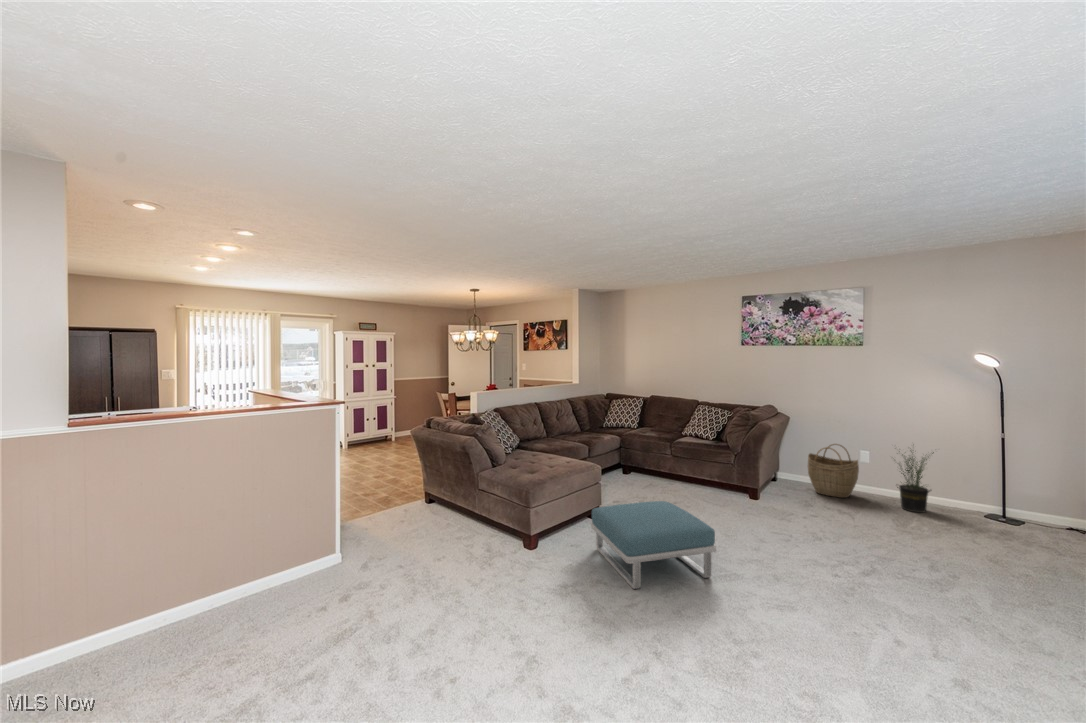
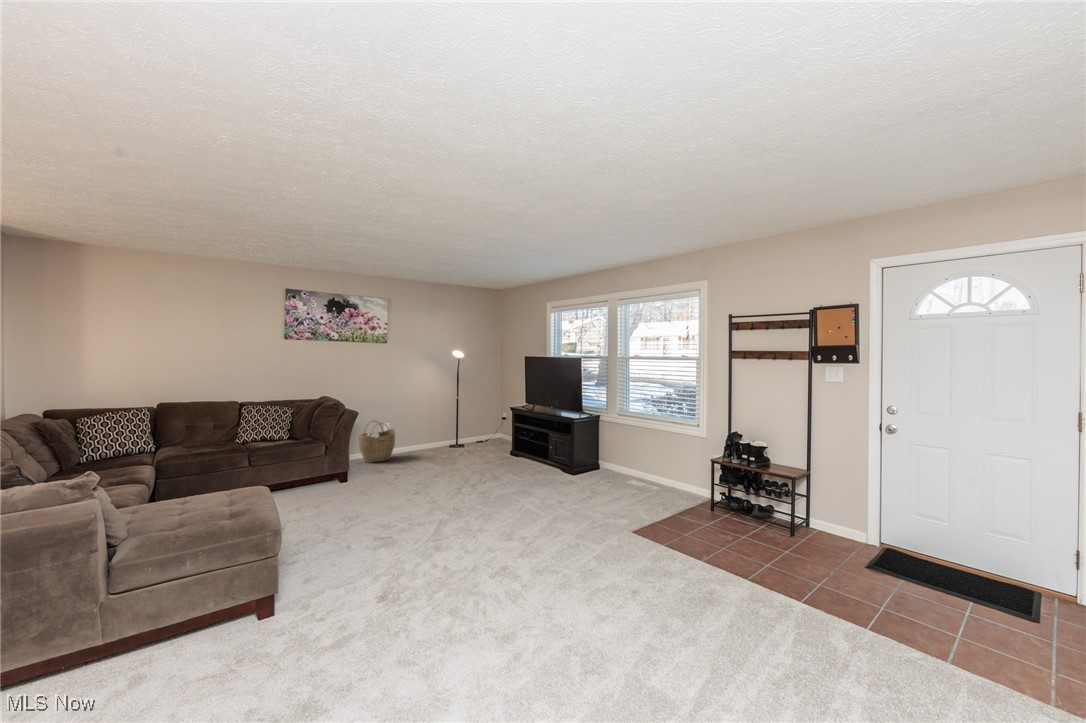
potted plant: present [897,450,934,513] -> none [409,409,439,455]
footstool: present [591,501,716,589] -> none [394,477,486,548]

